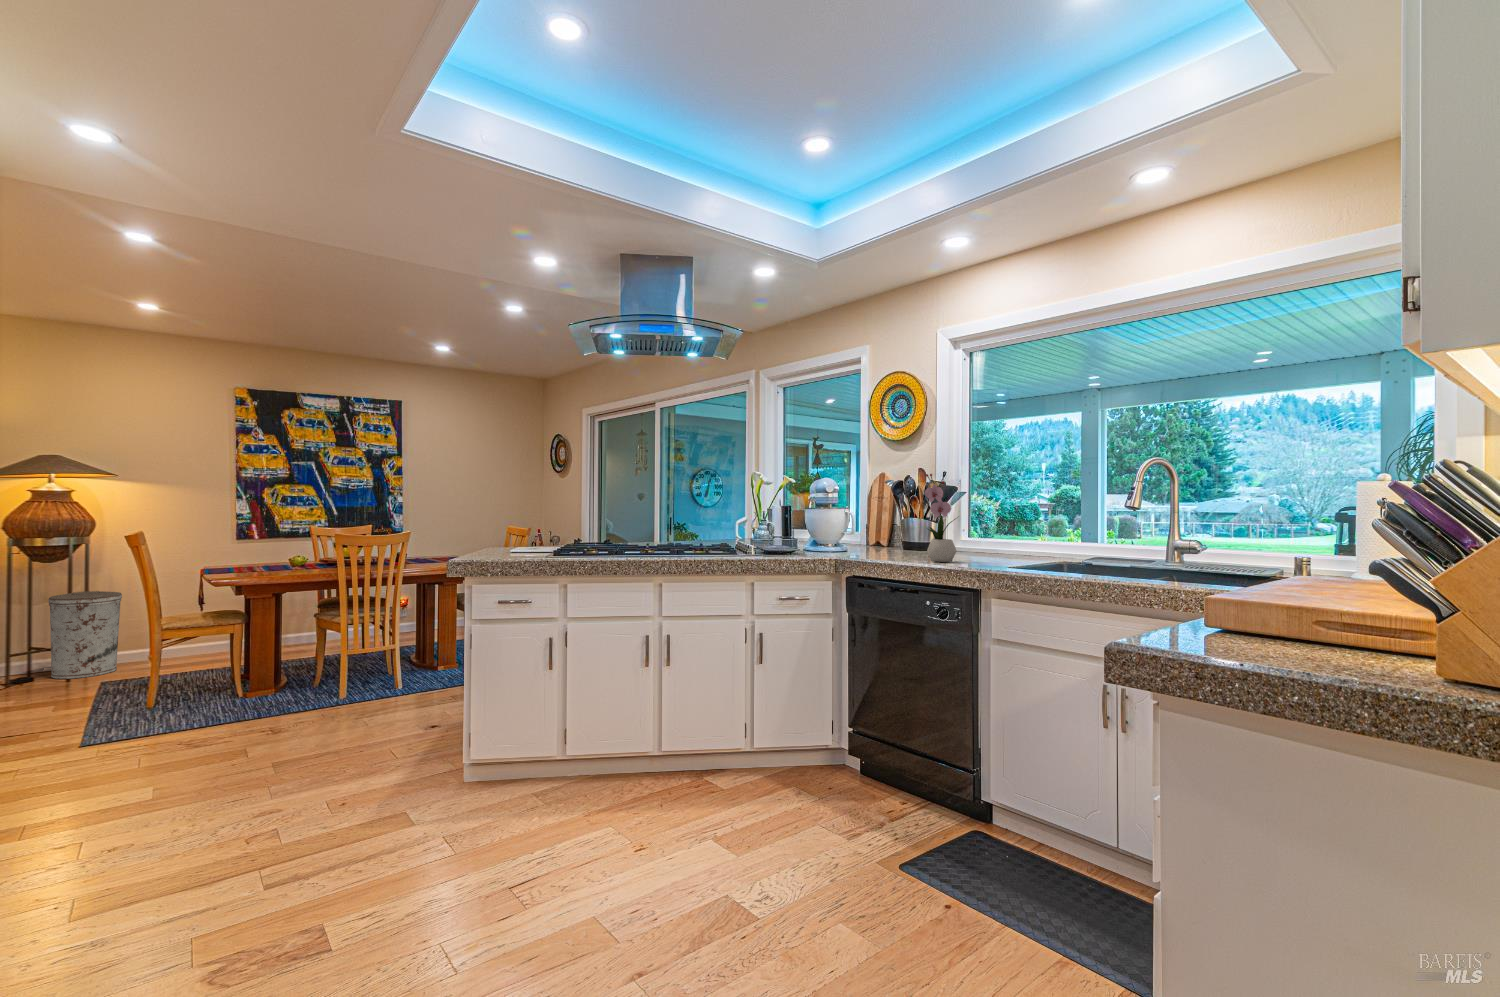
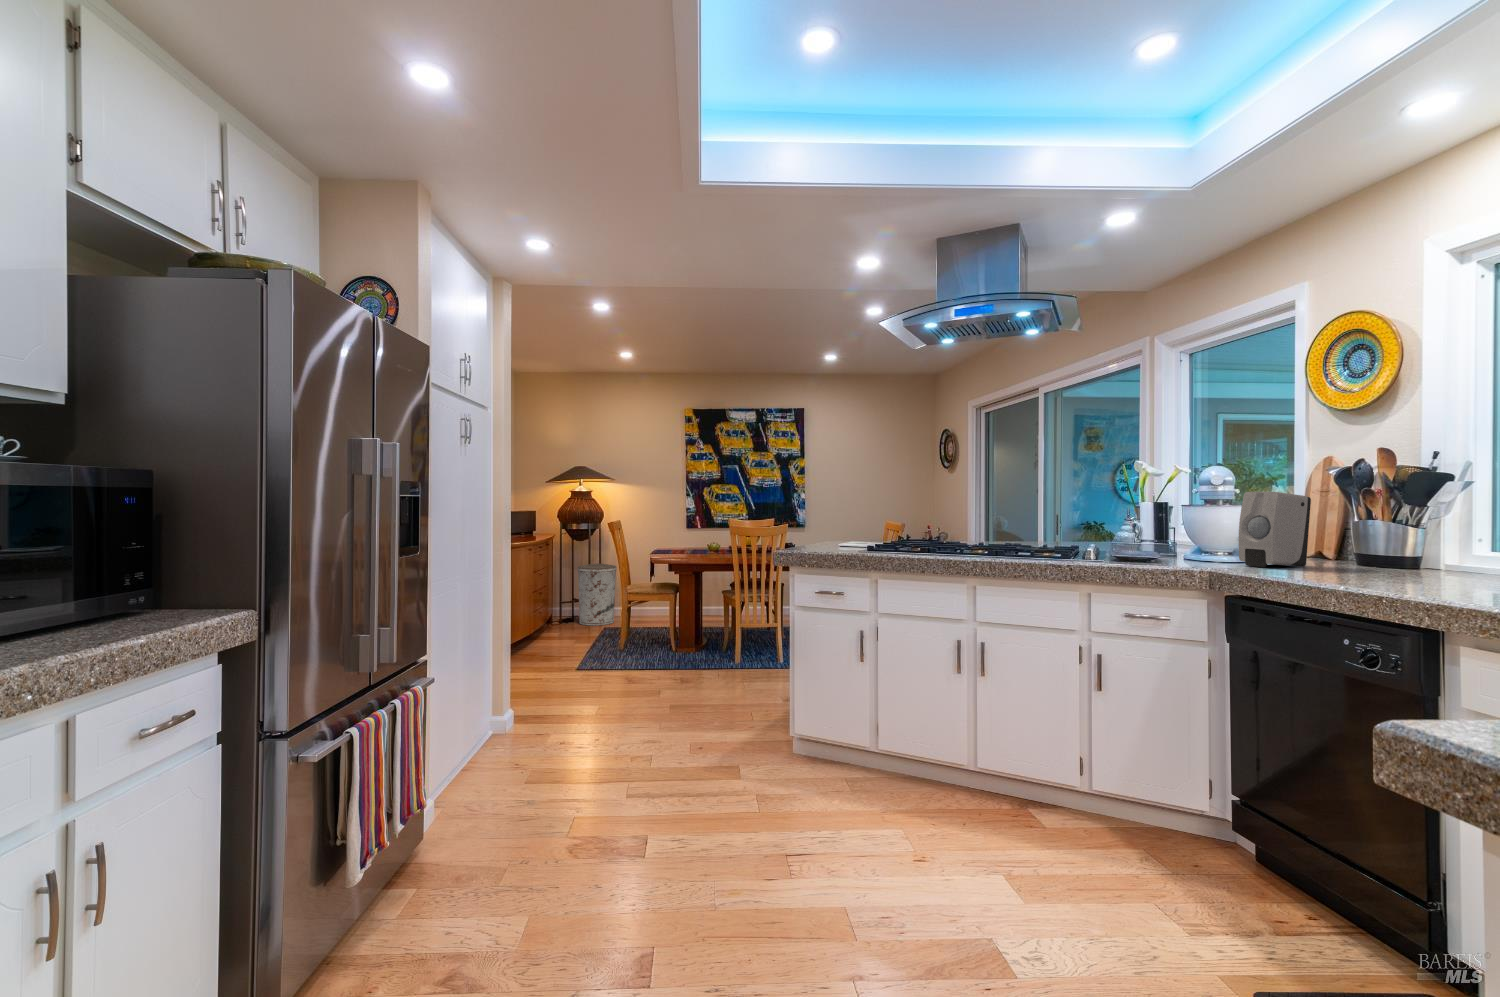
flower arrangement: present [925,474,957,562] -> none [1354,454,1427,584]
soap dispenser: none [845,499,886,555] -> present [1239,492,1311,567]

